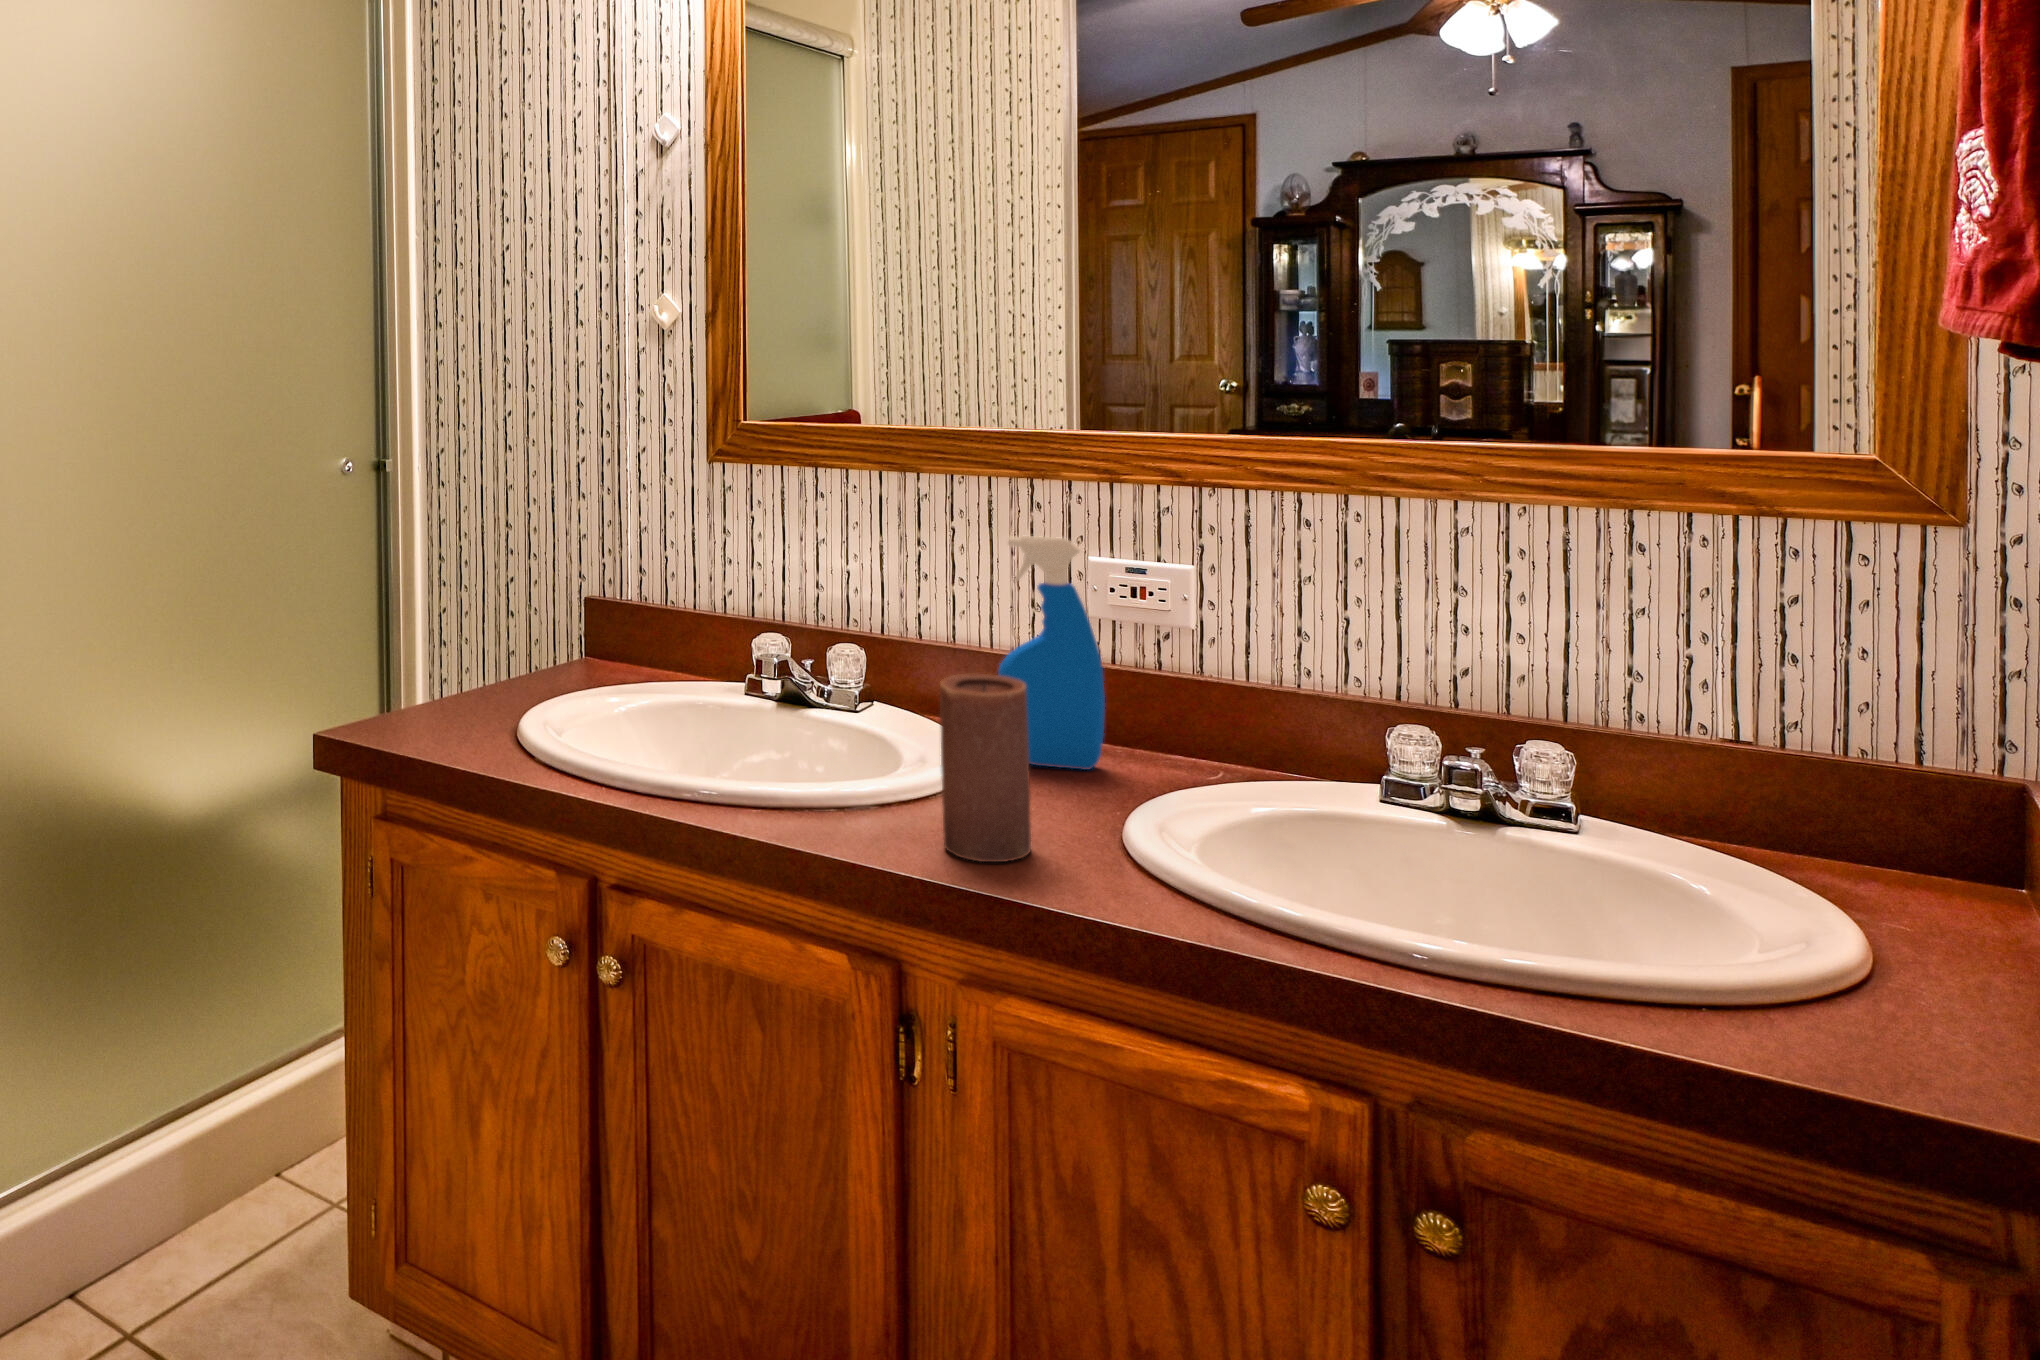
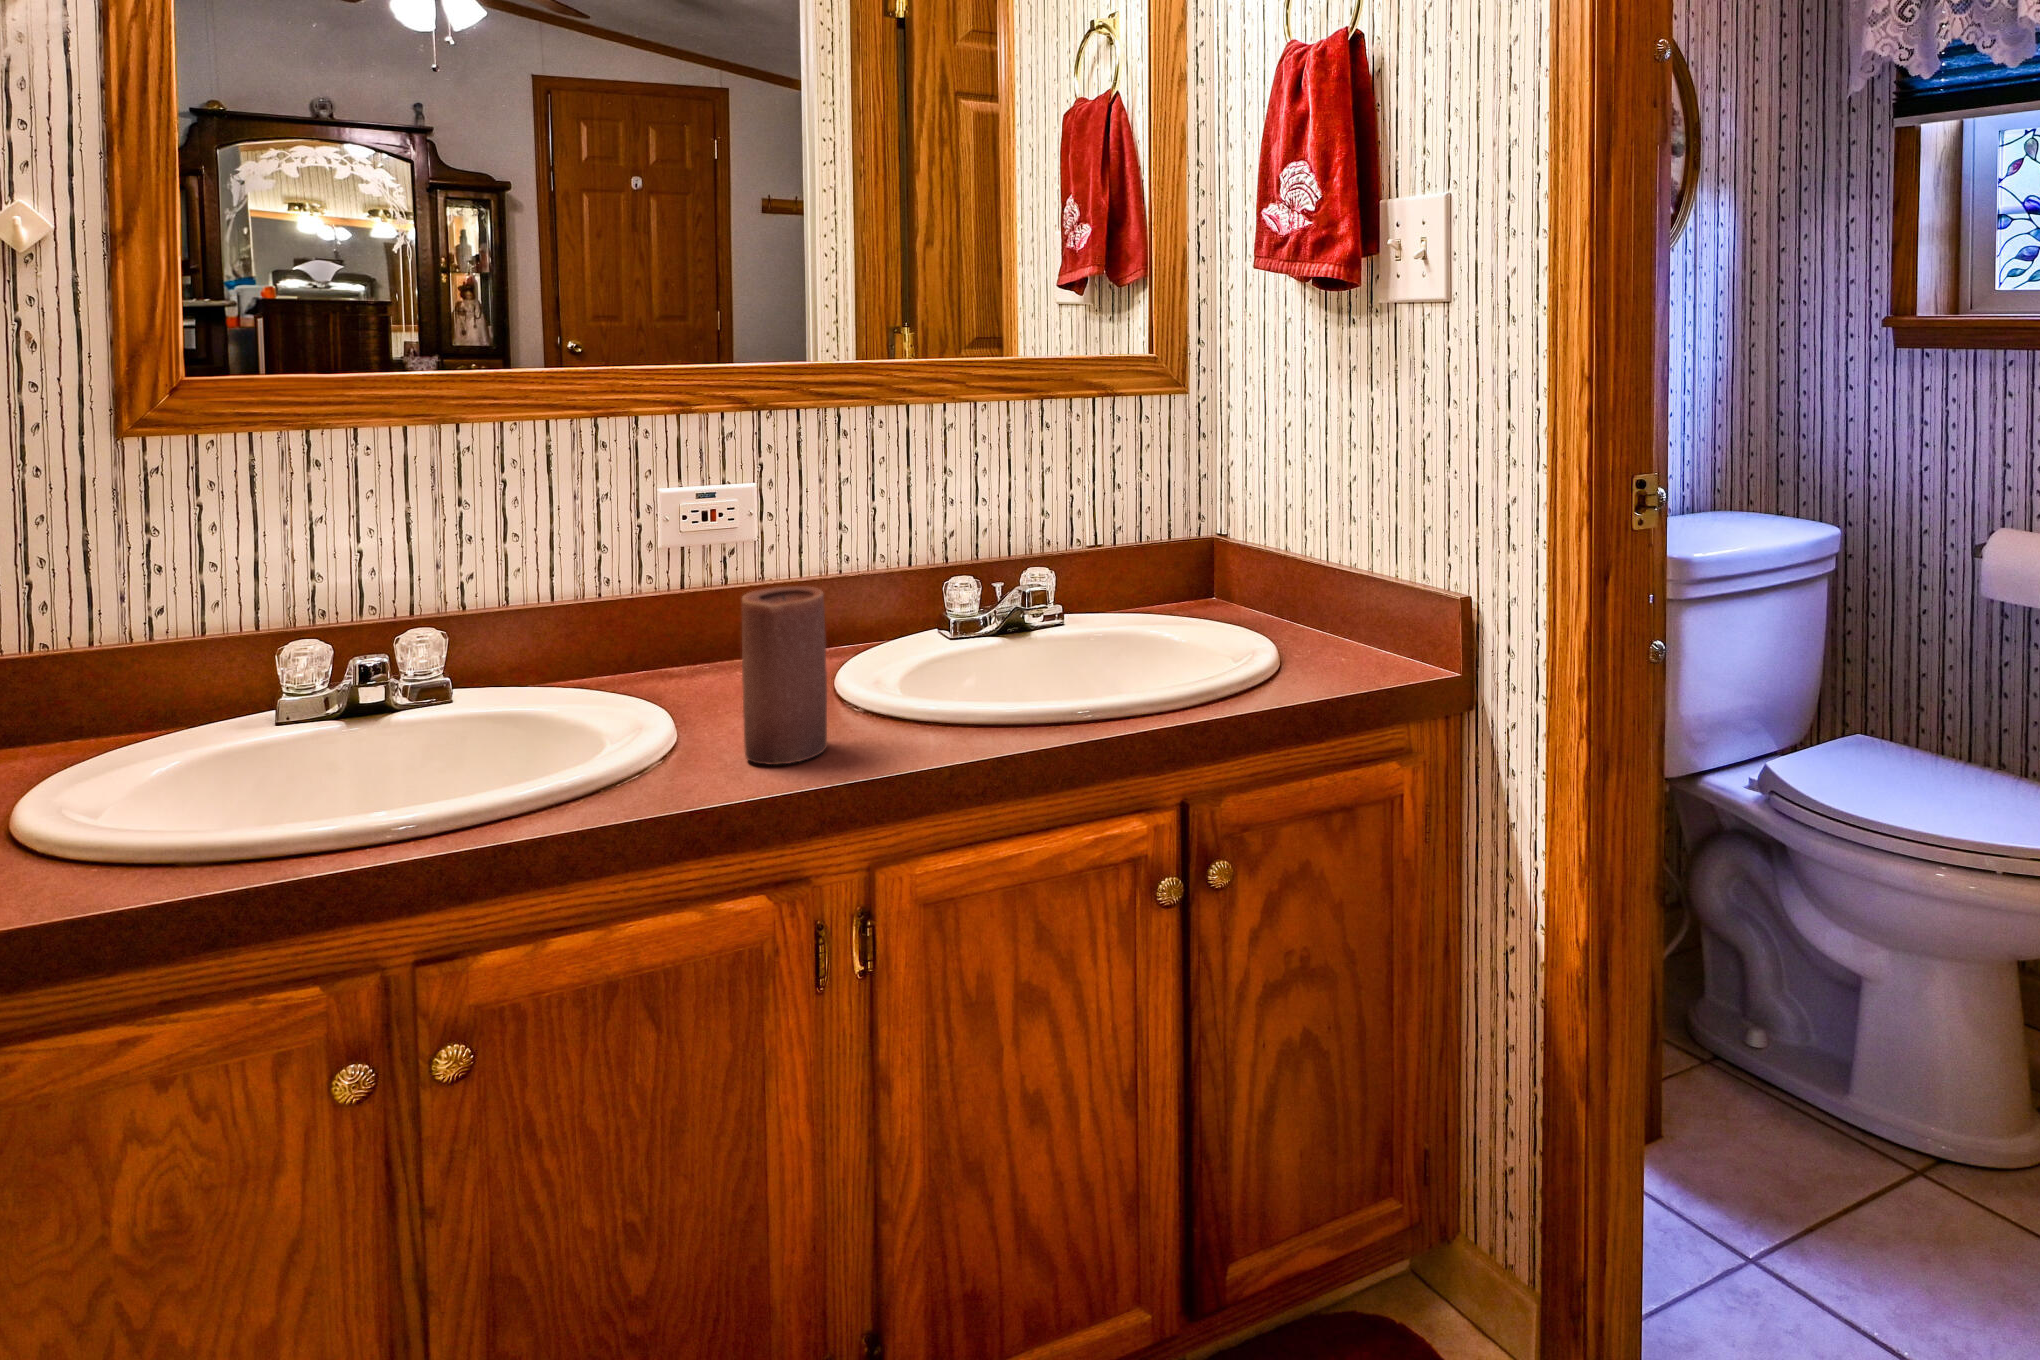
spray bottle: present [998,536,1105,770] -> none [640,465,738,695]

